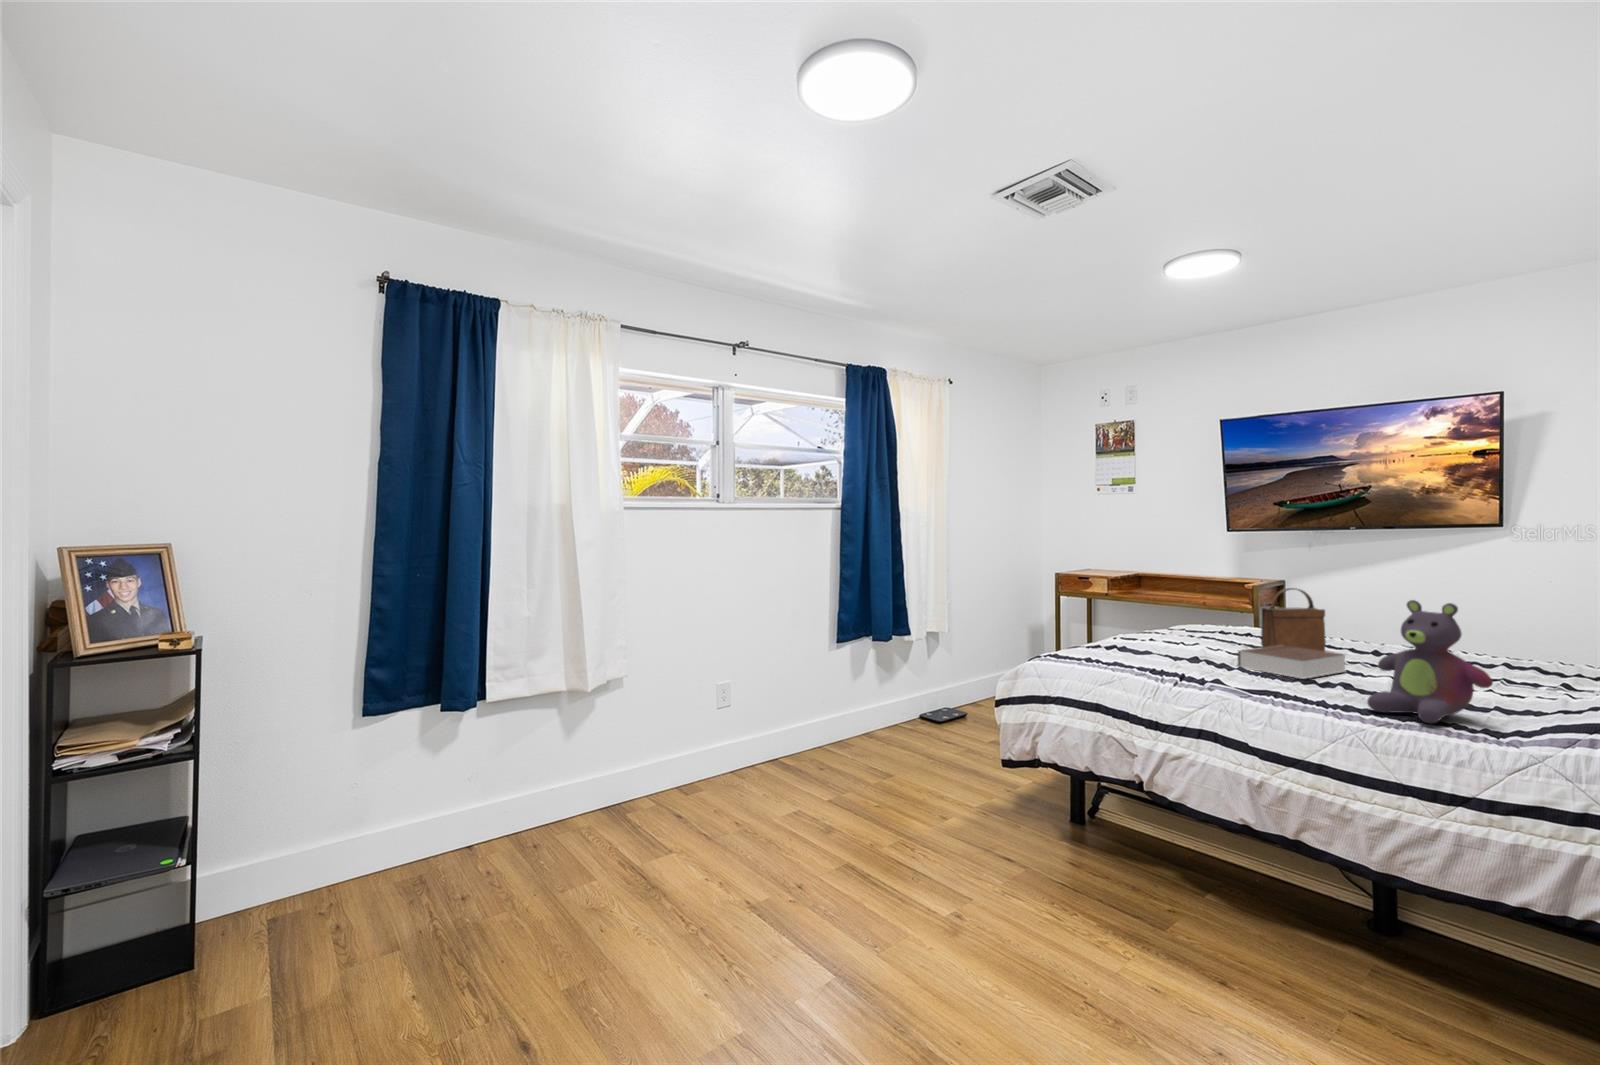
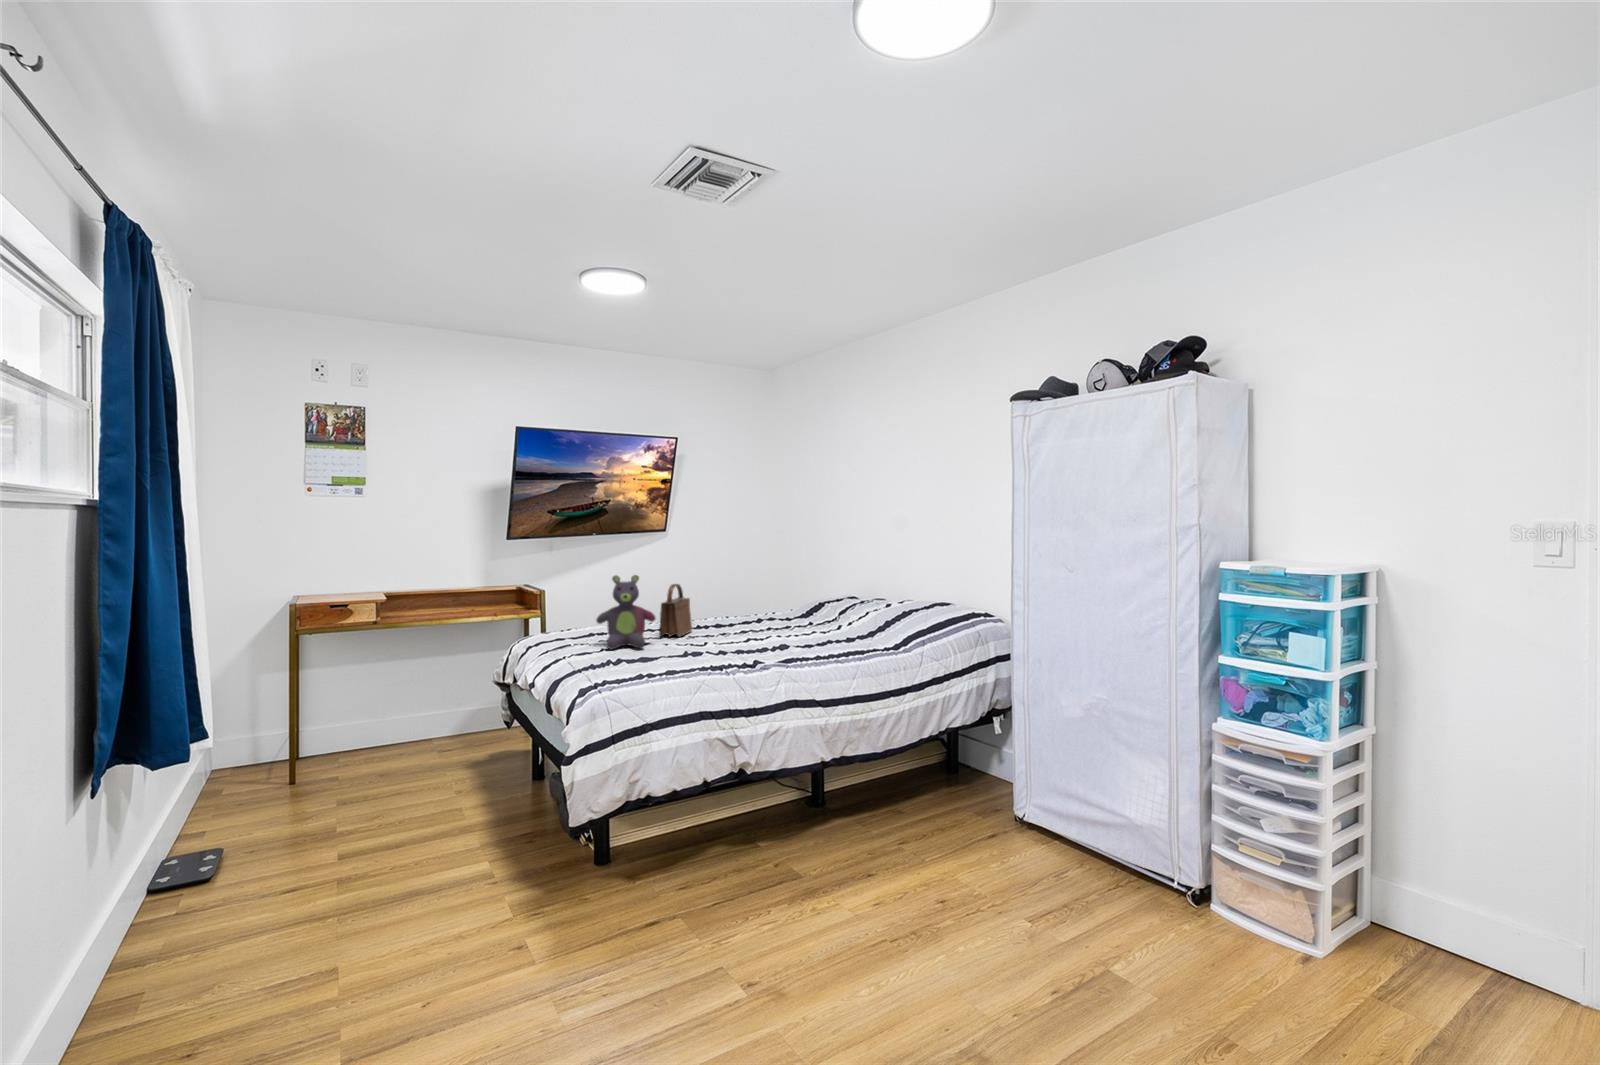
stuffed bear: present [1367,600,1493,723] -> present [596,575,655,650]
book: present [1238,645,1346,679] -> none [696,627,753,652]

